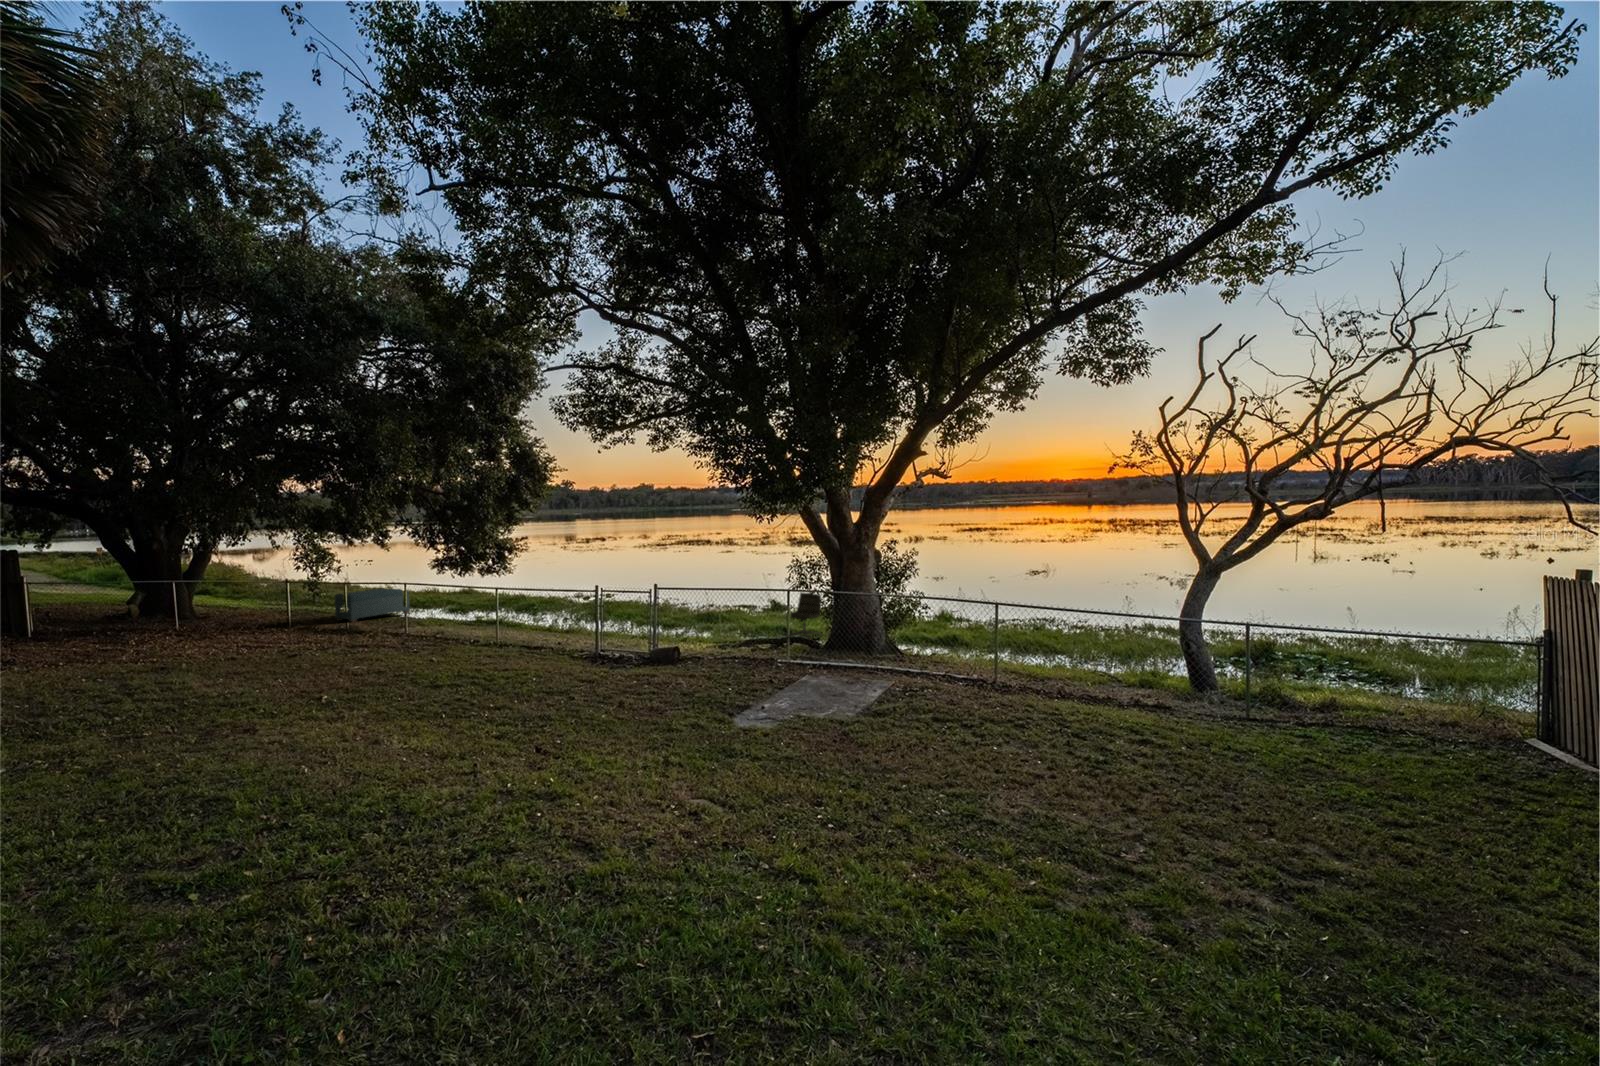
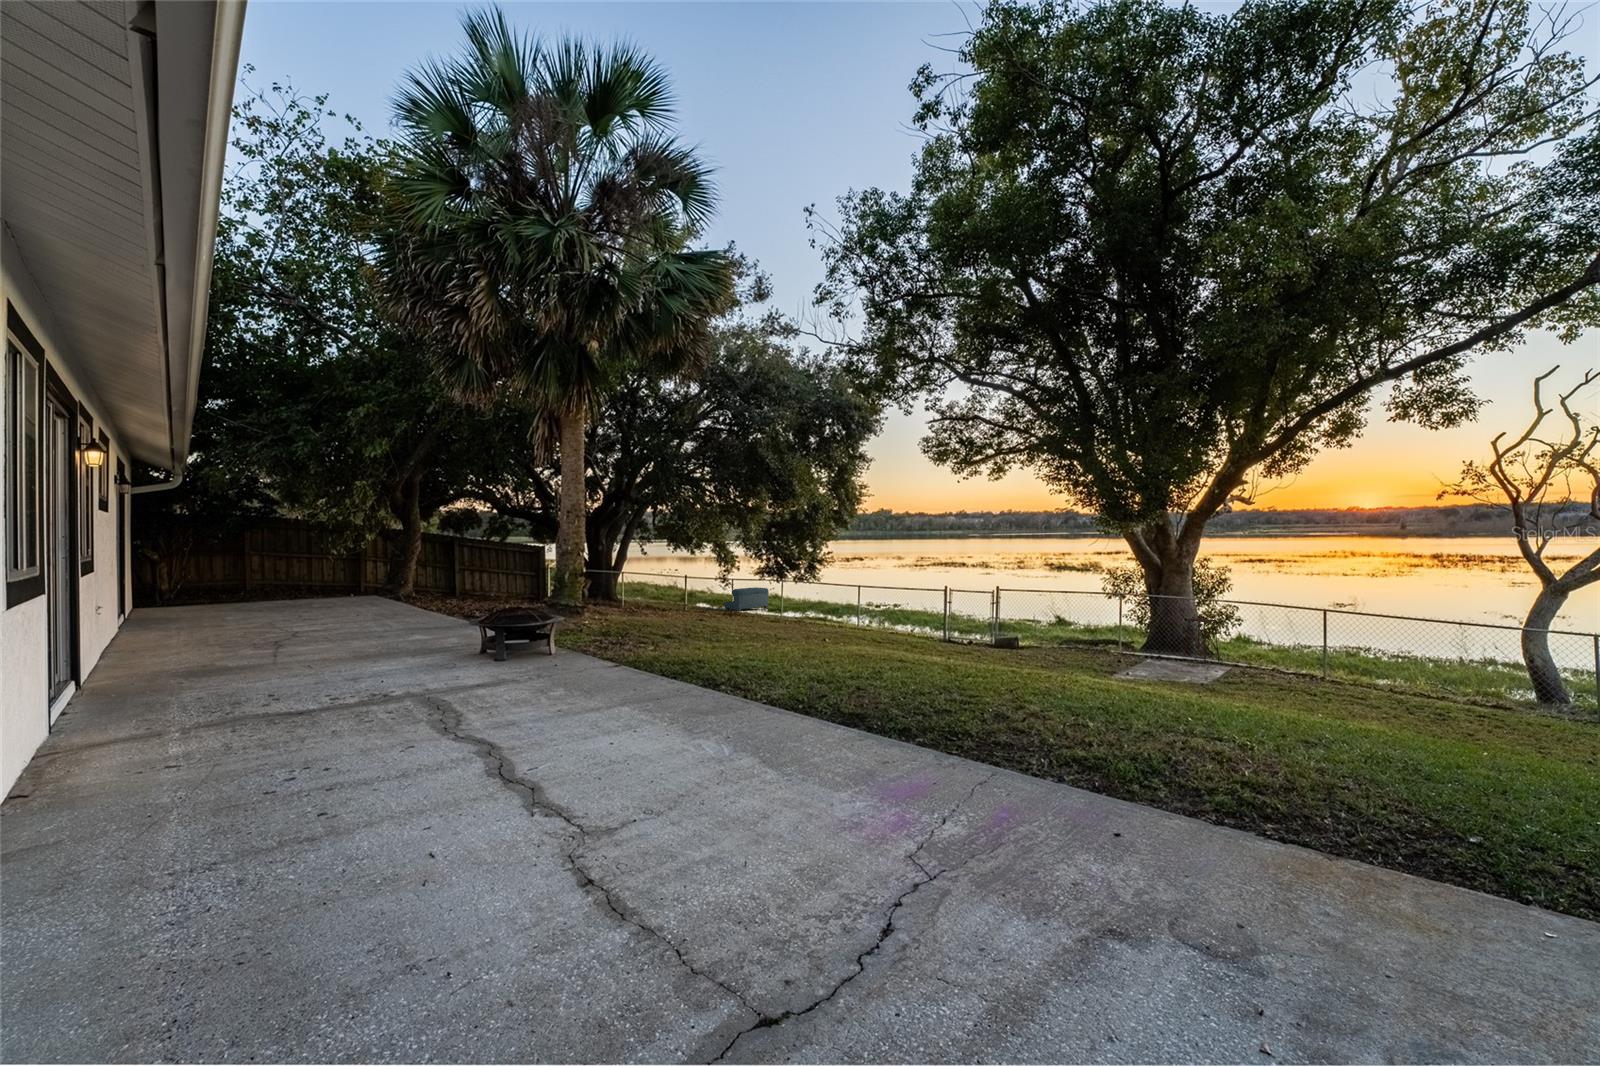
chair: present [787,592,822,640] -> none [1101,599,1134,644]
side table: none [853,616,892,673] -> present [1184,618,1219,662]

